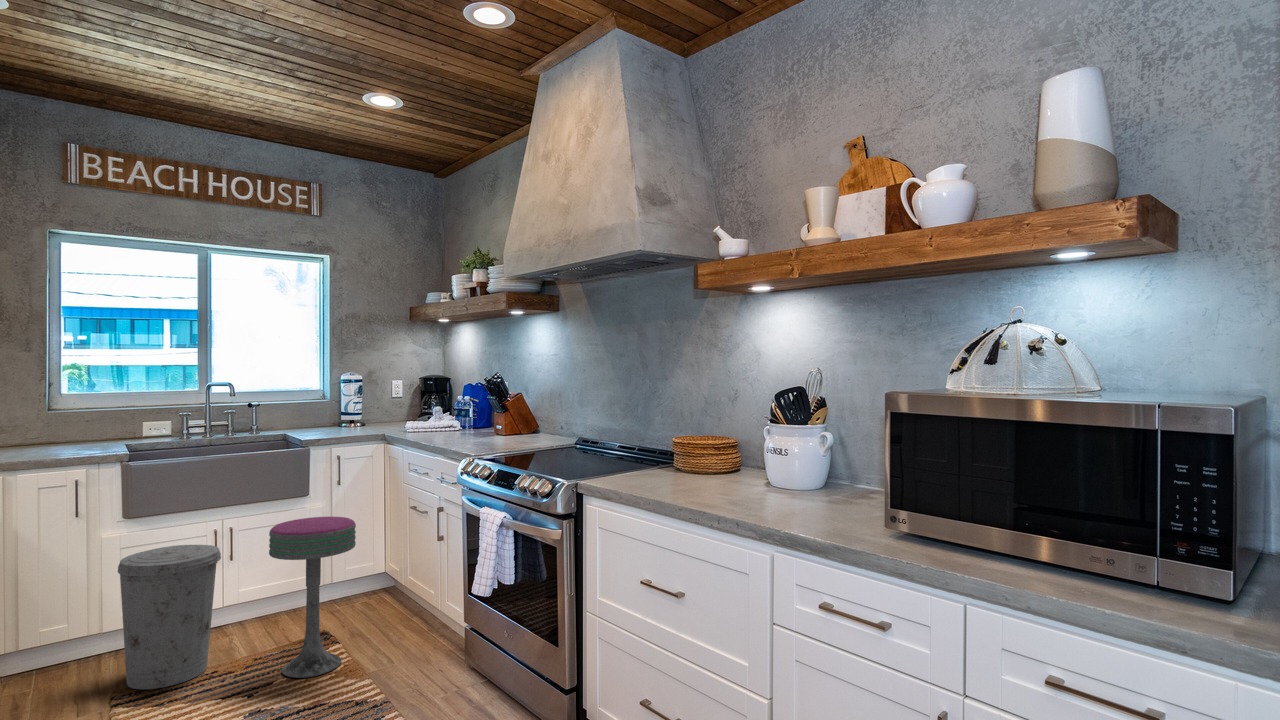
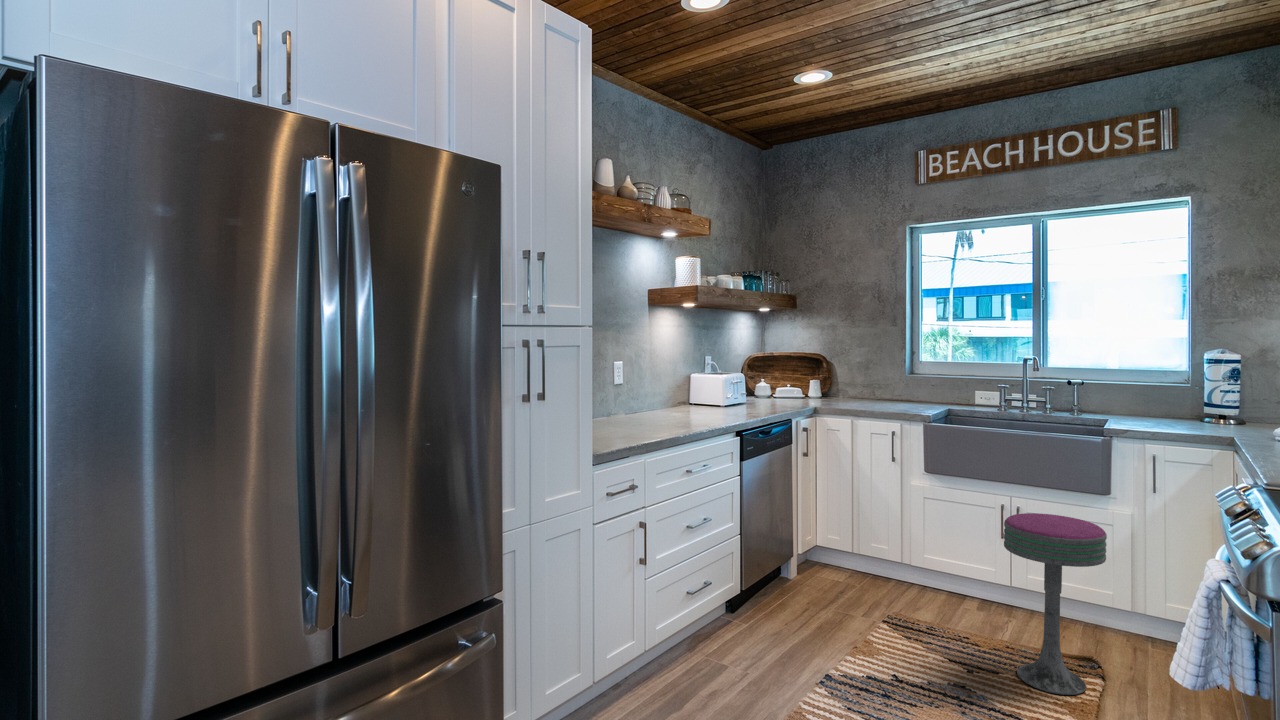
trash can: present [118,545,221,689] -> none [902,507,986,634]

